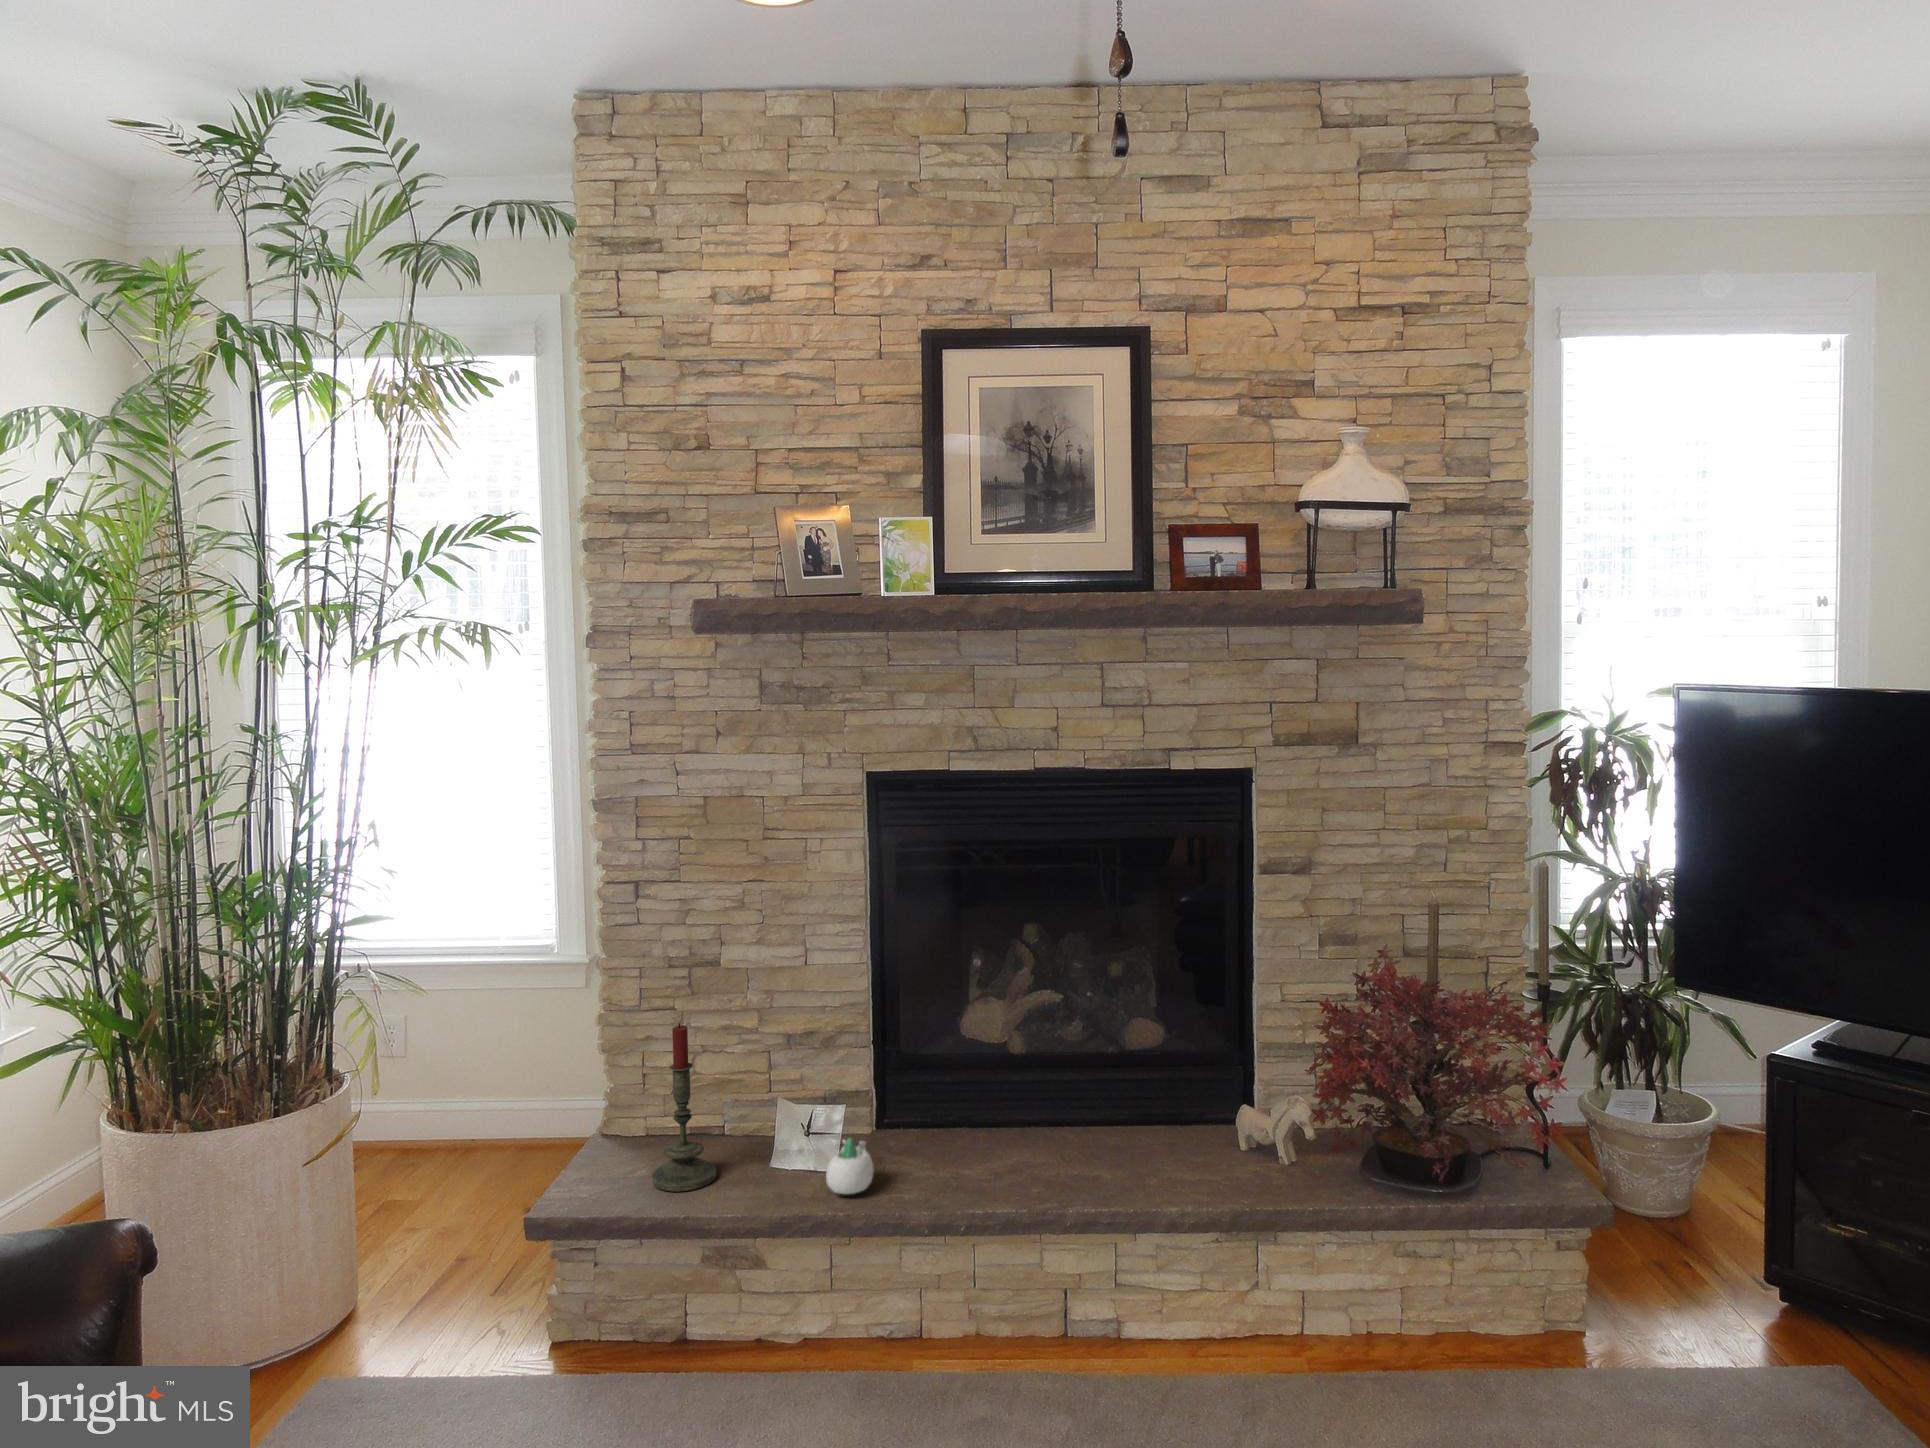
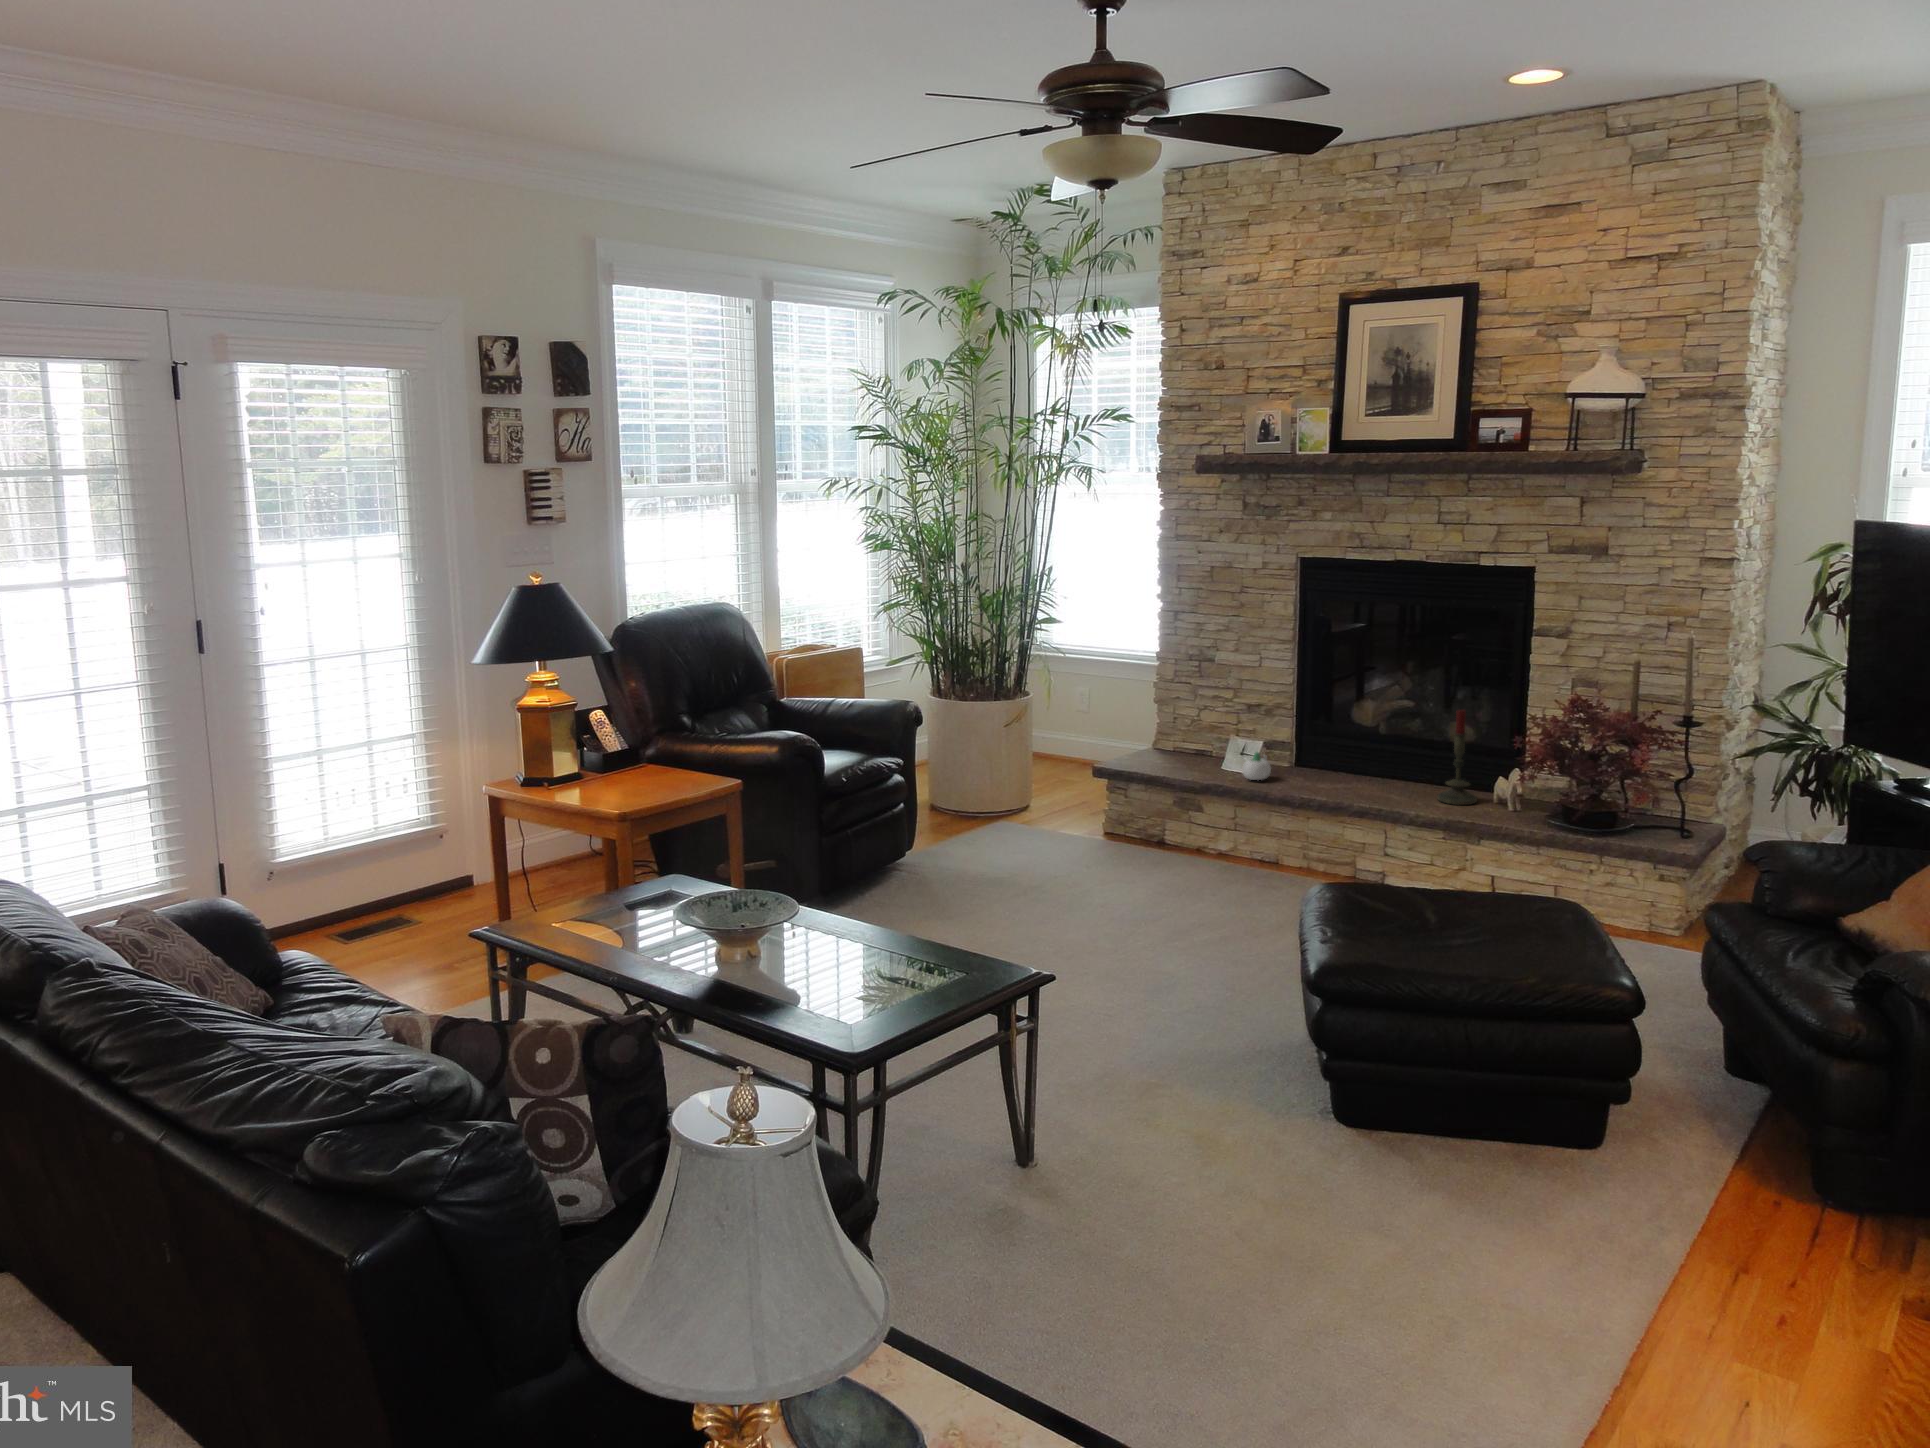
candle: present [652,1023,716,1192] -> present [1437,709,1477,805]

